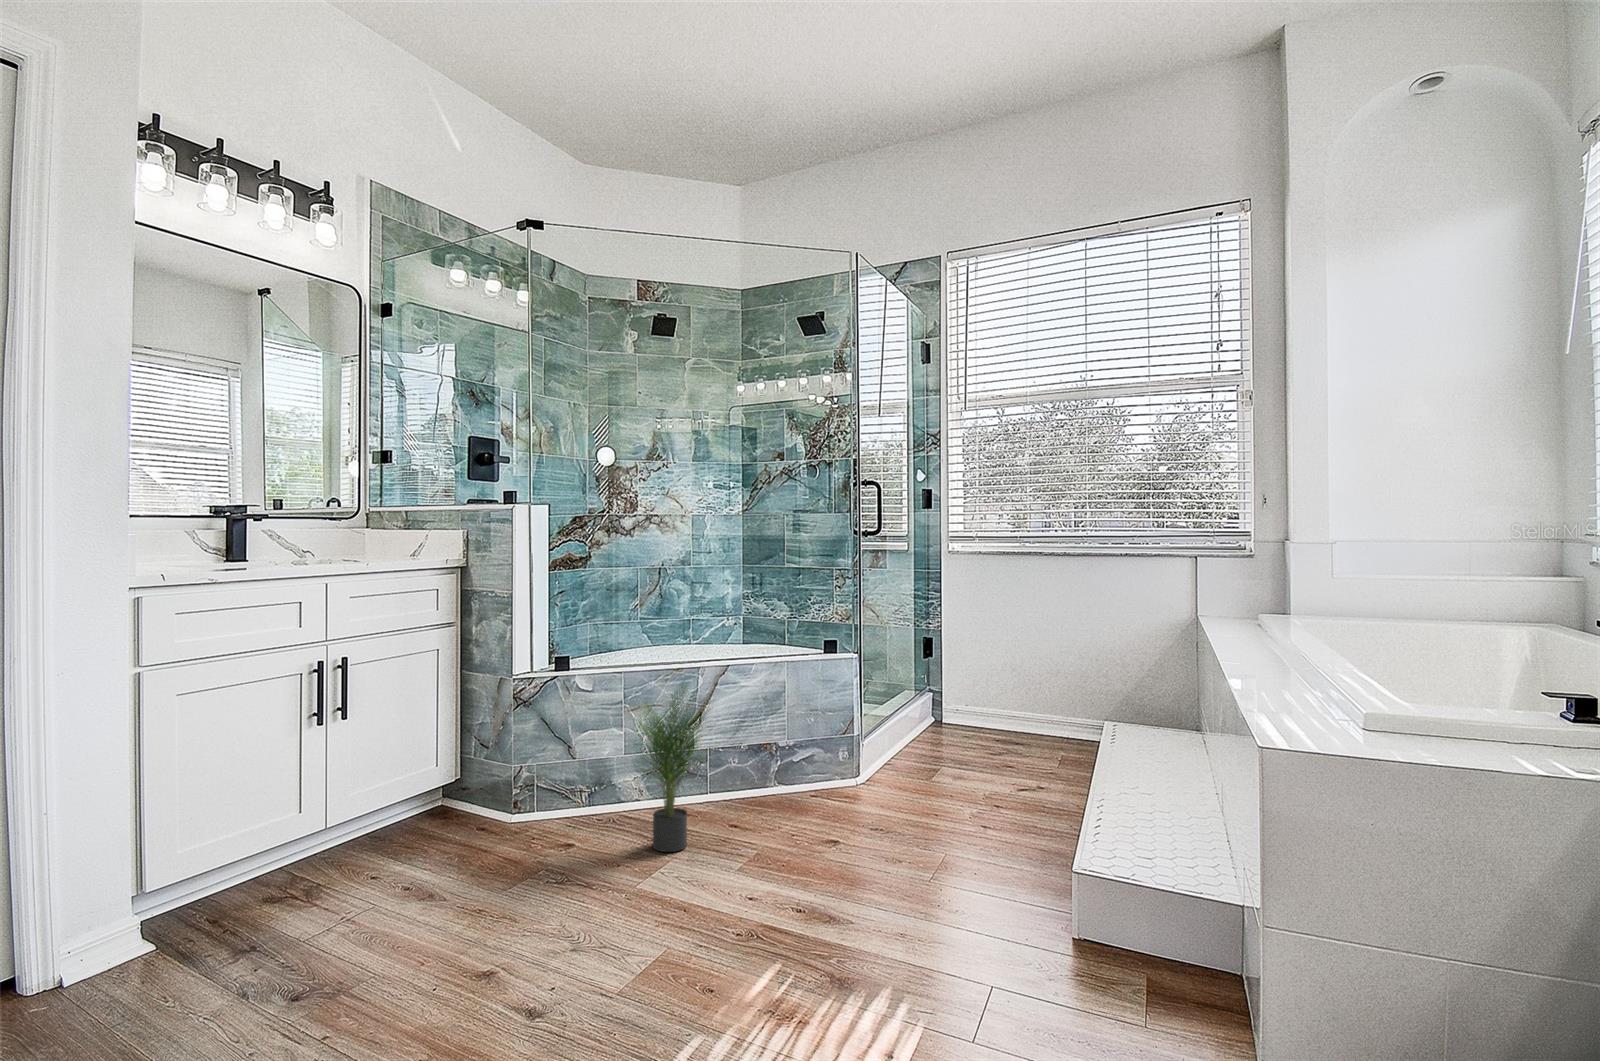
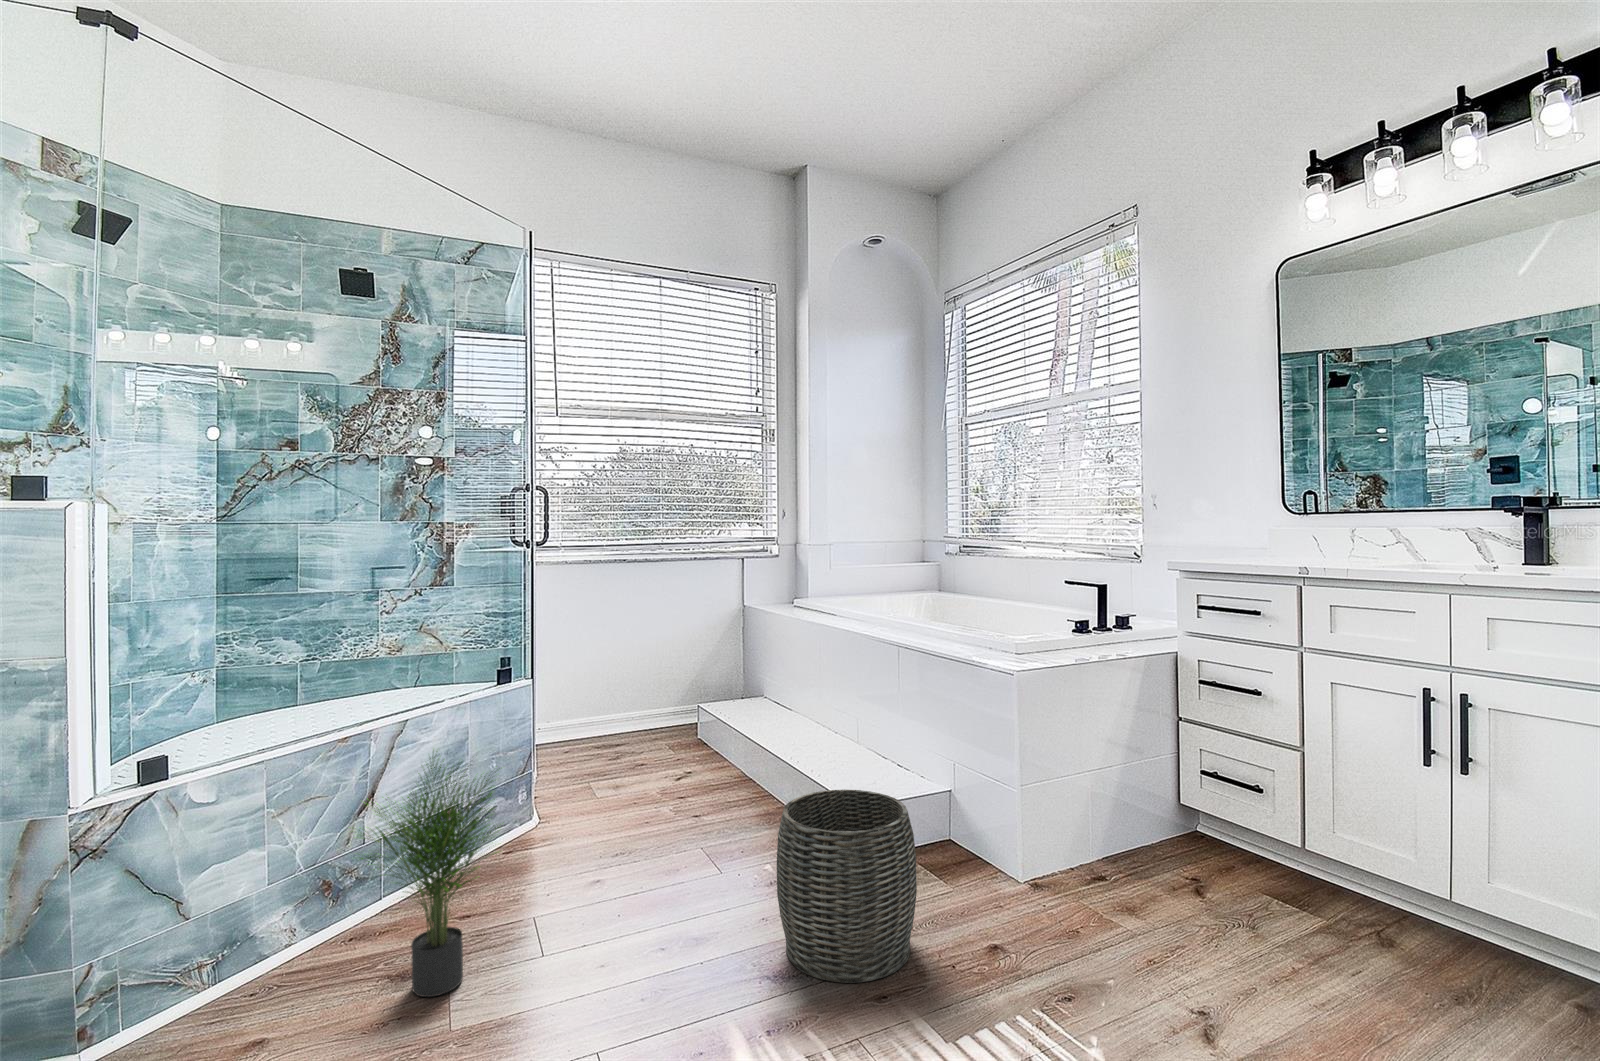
woven basket: none [867,779,1006,961] -> present [777,790,917,983]

